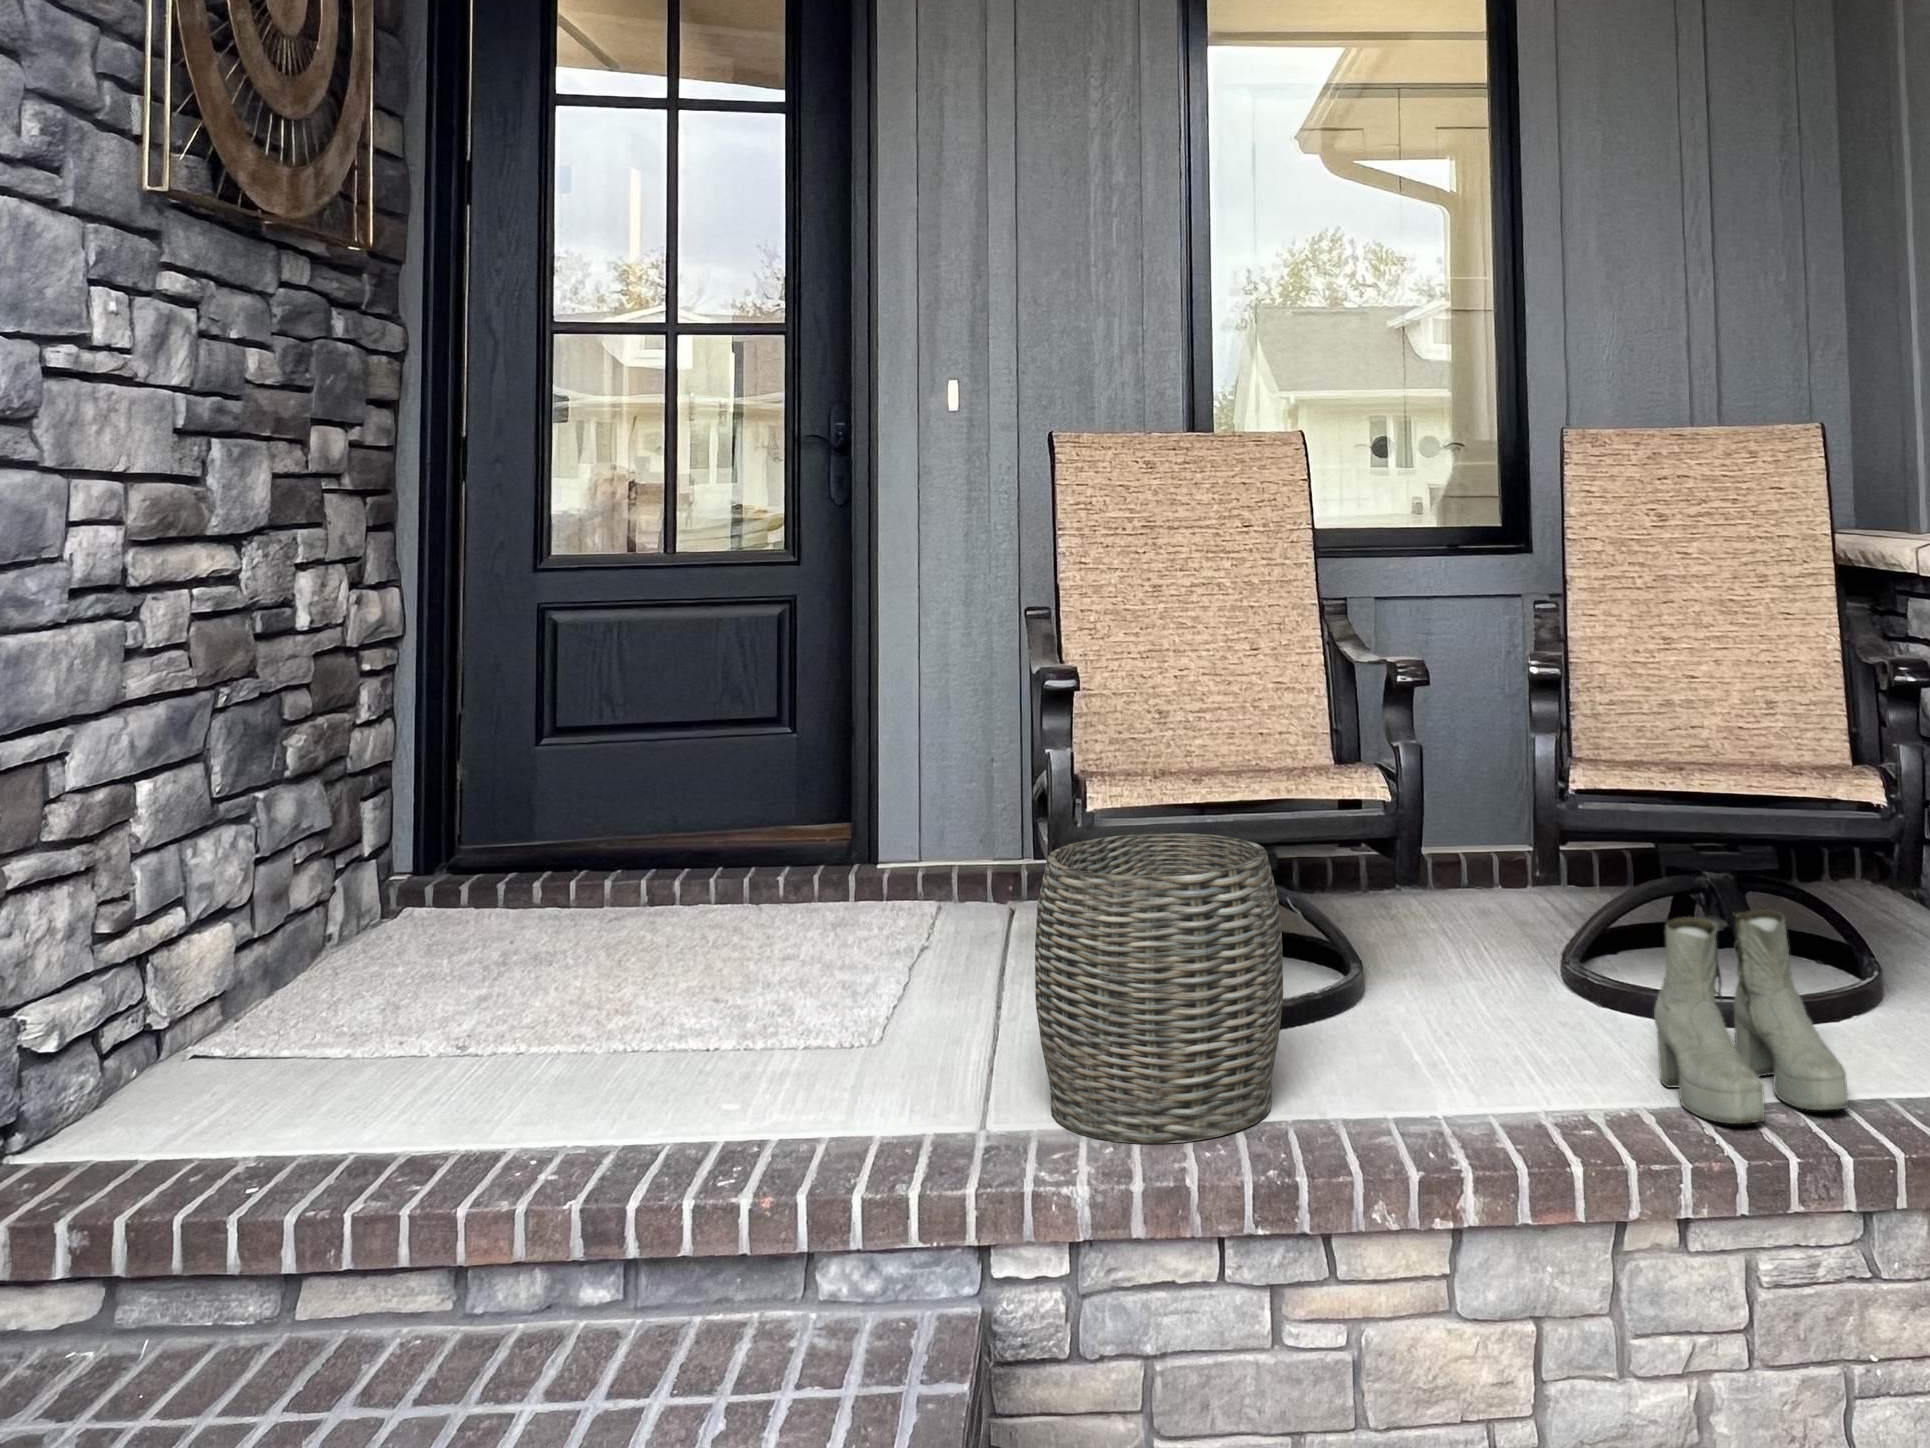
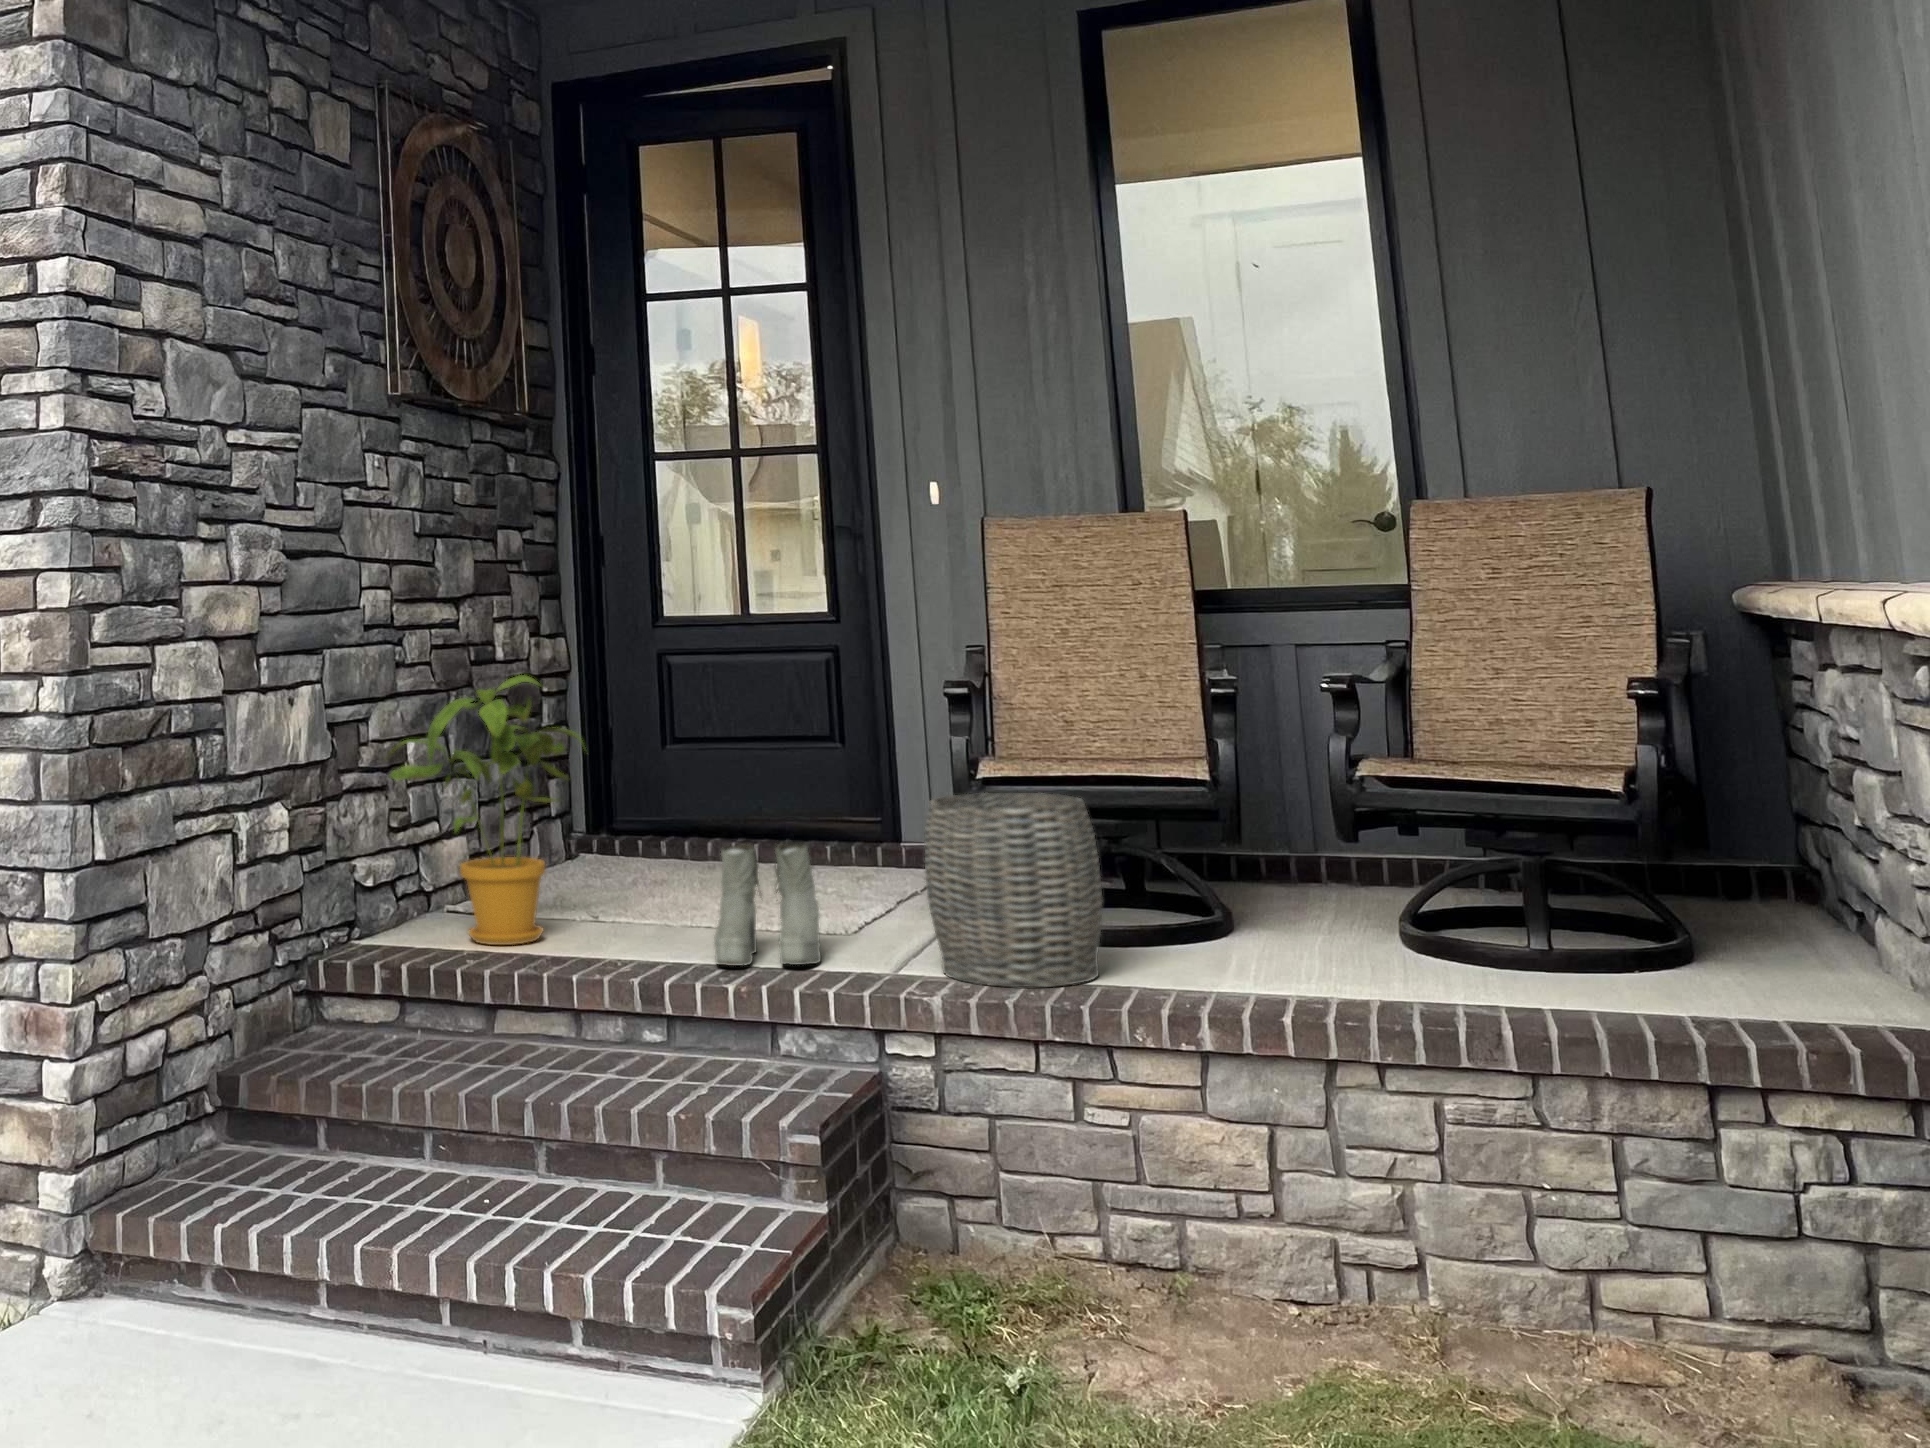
house plant: none [89,680,478,1140] -> present [388,675,585,945]
boots: present [1654,911,1849,1124] -> present [714,844,821,966]

